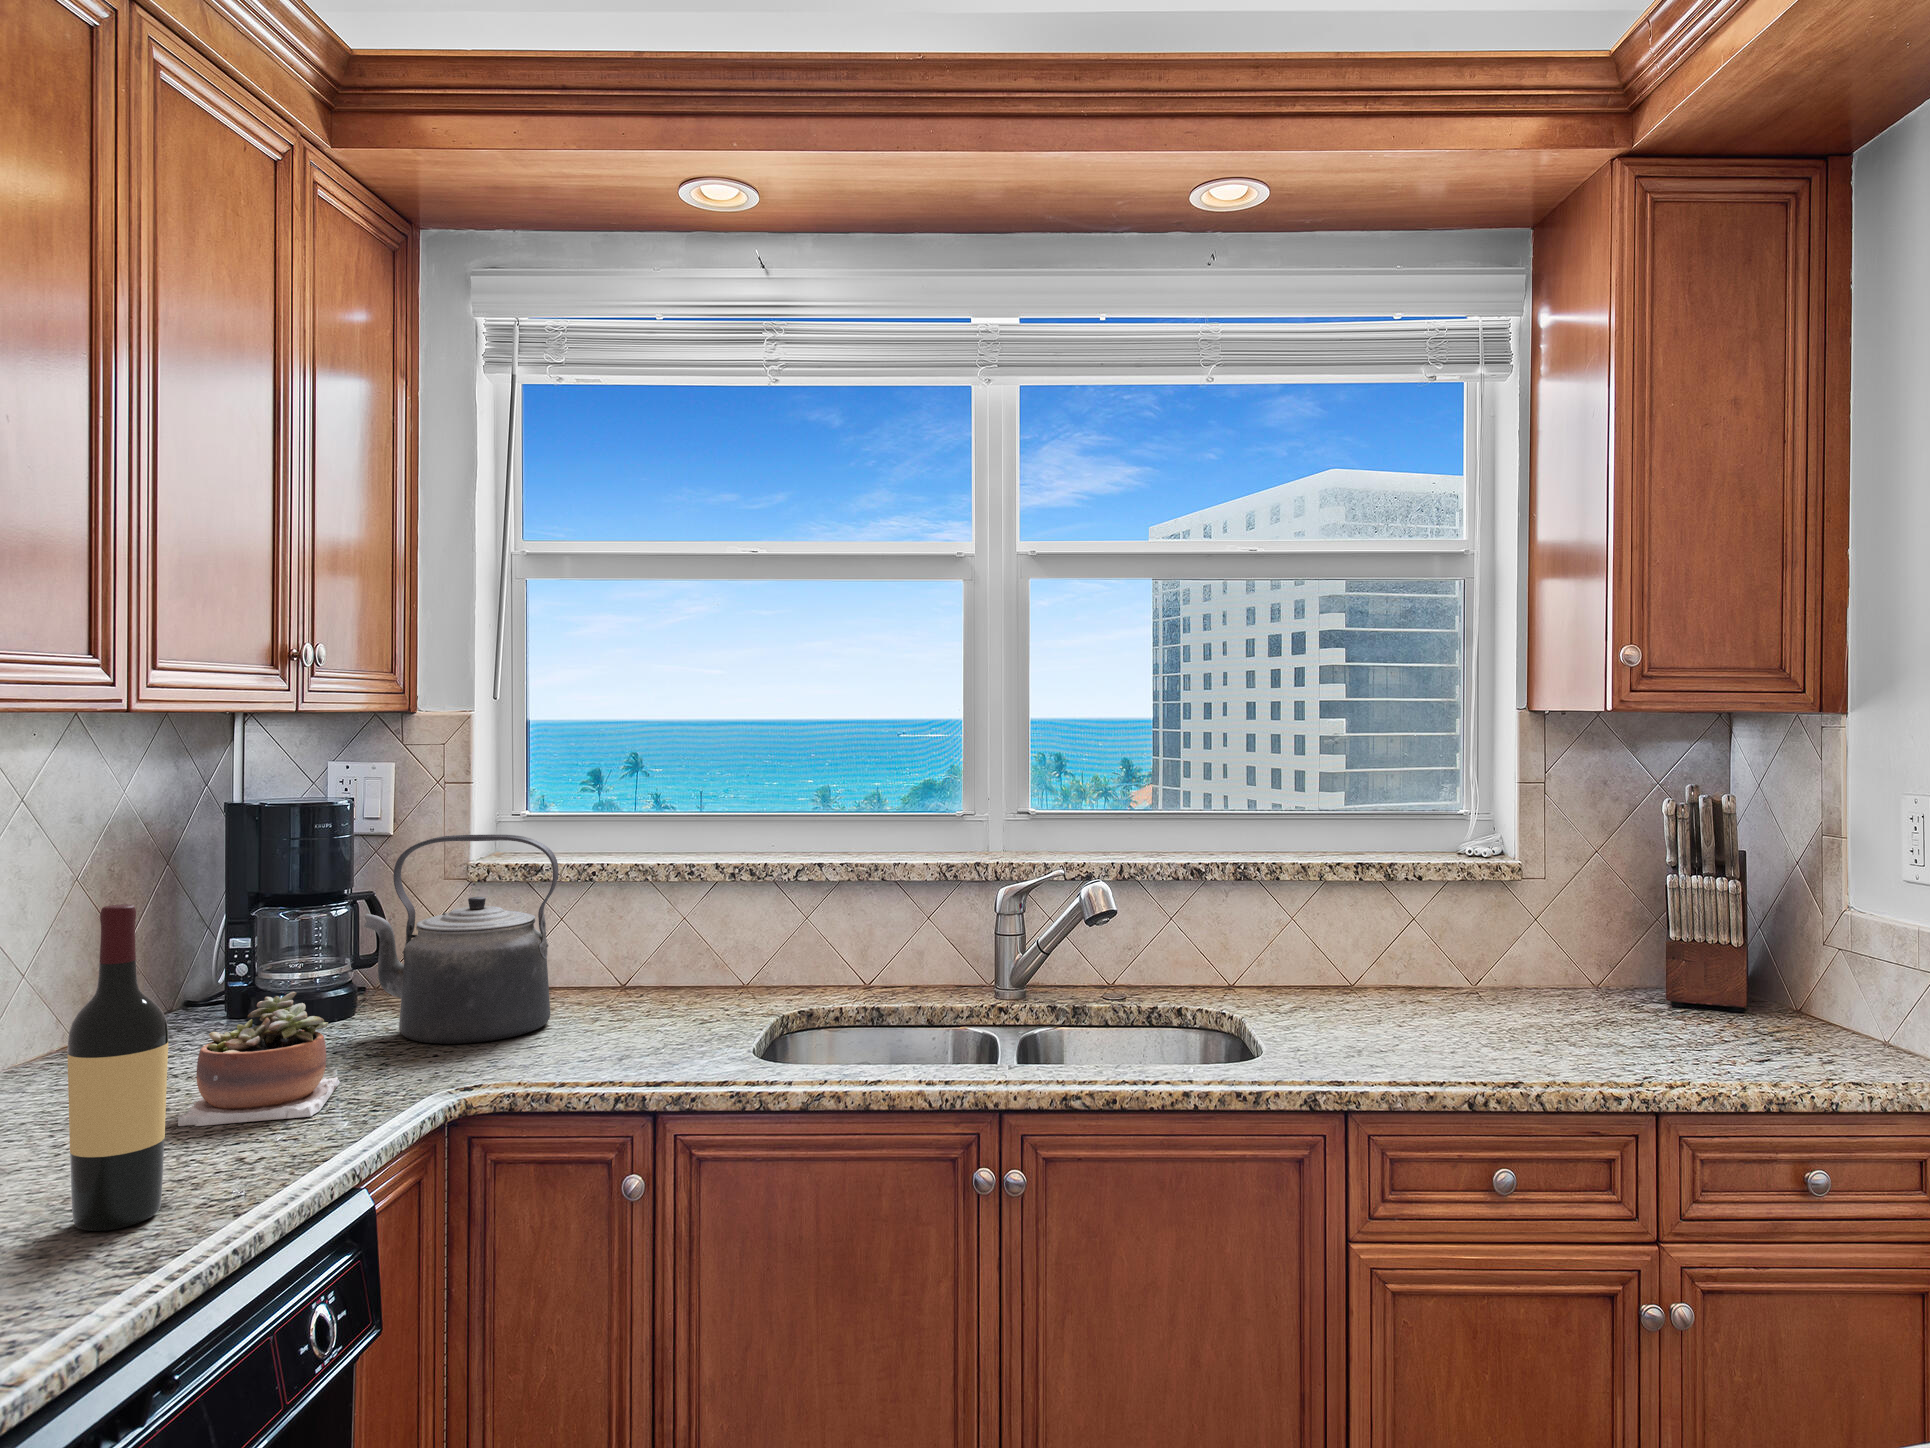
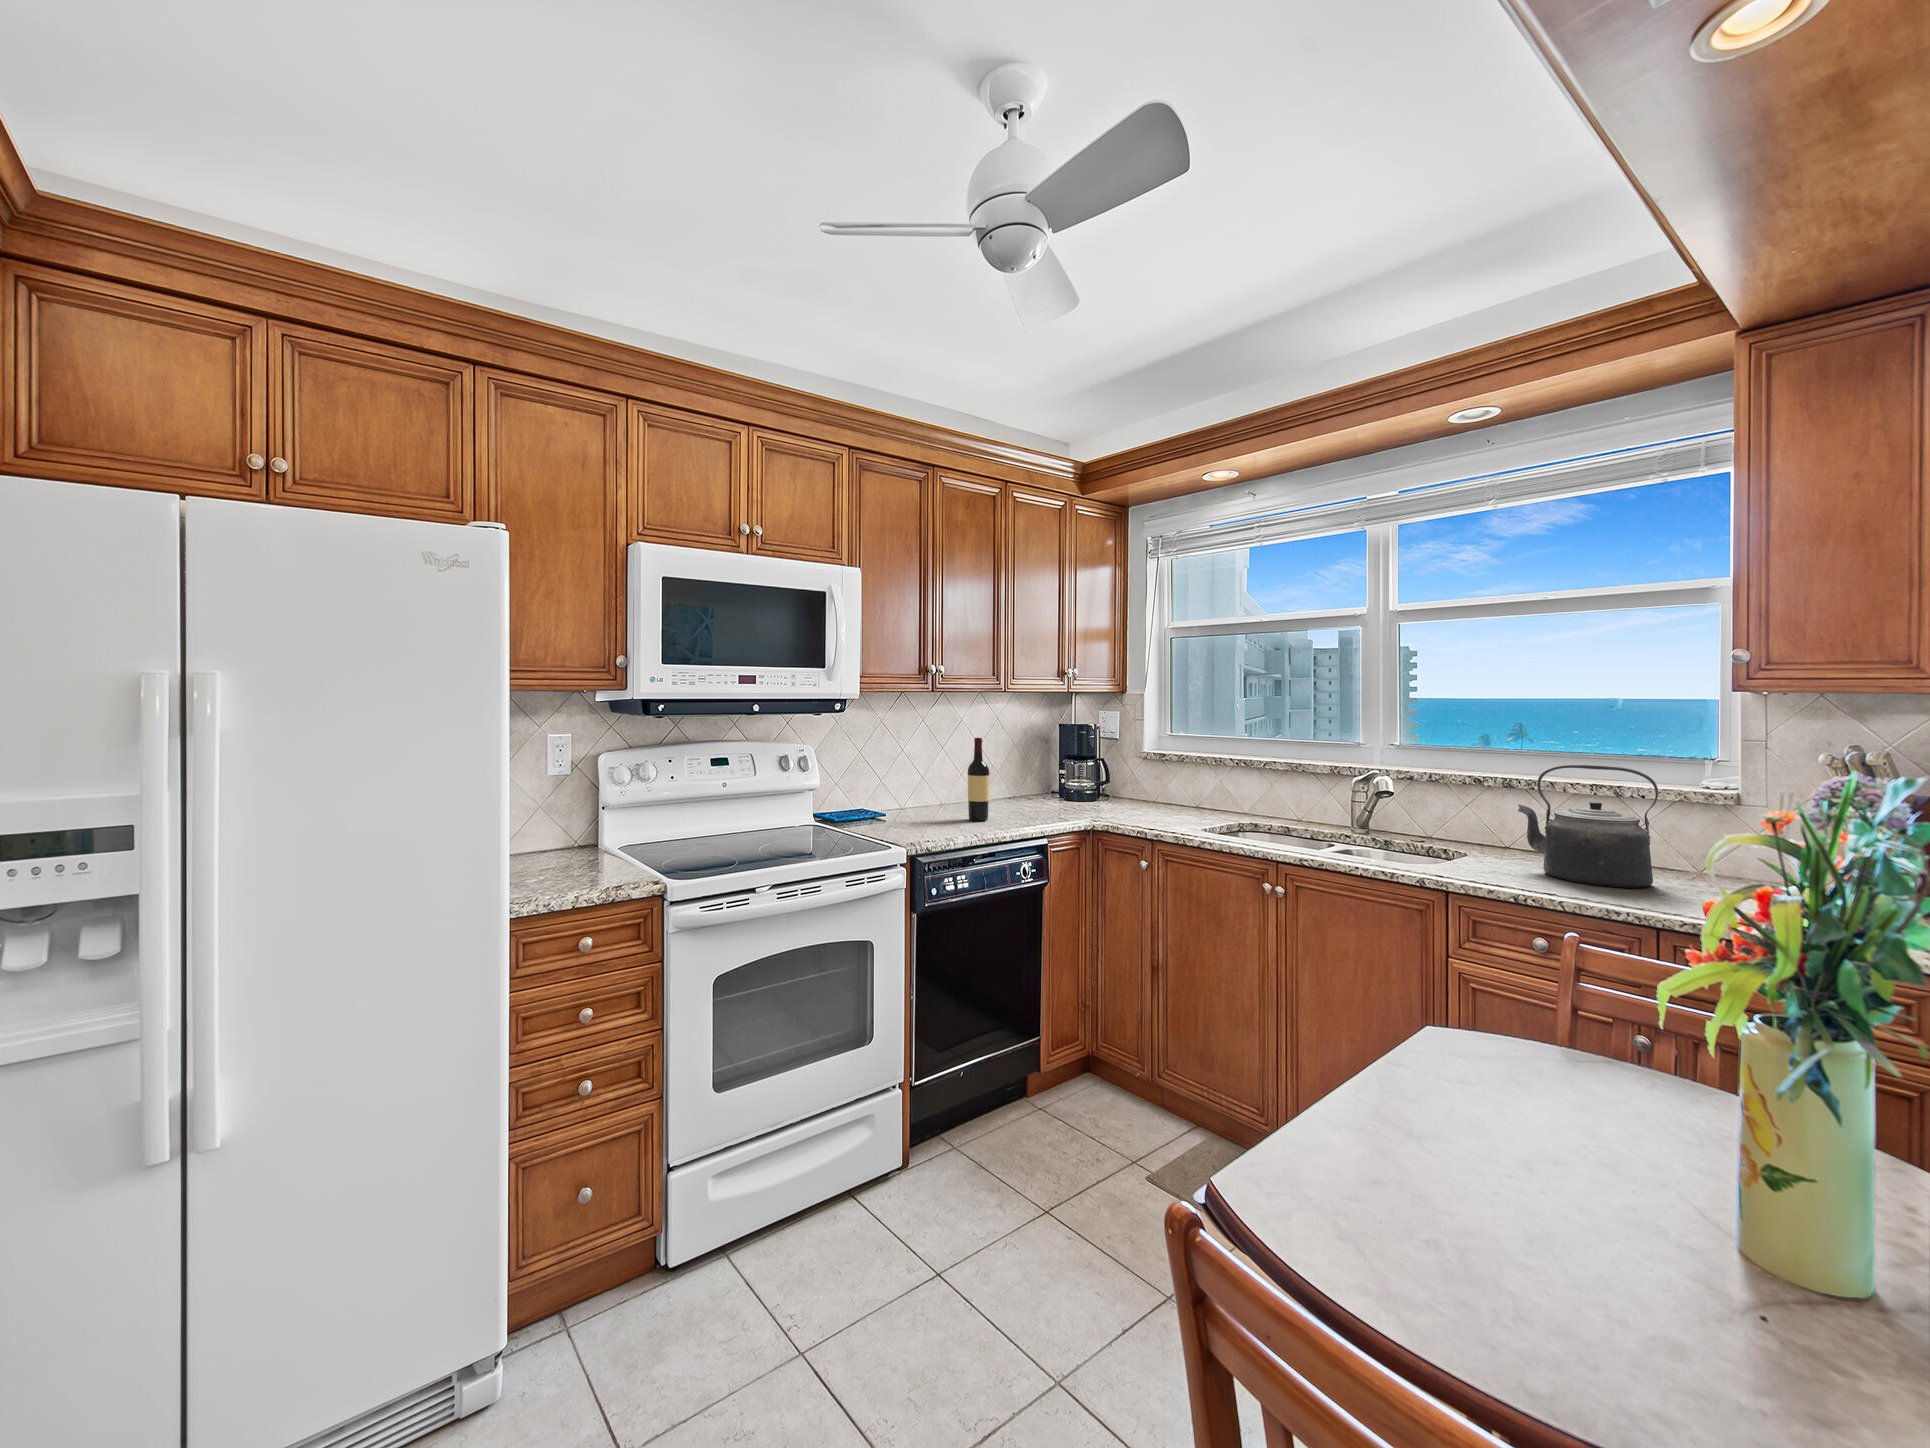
kettle: present [364,834,558,1044] -> present [1518,765,1658,888]
succulent plant: present [178,992,340,1126] -> none [1013,778,1063,814]

